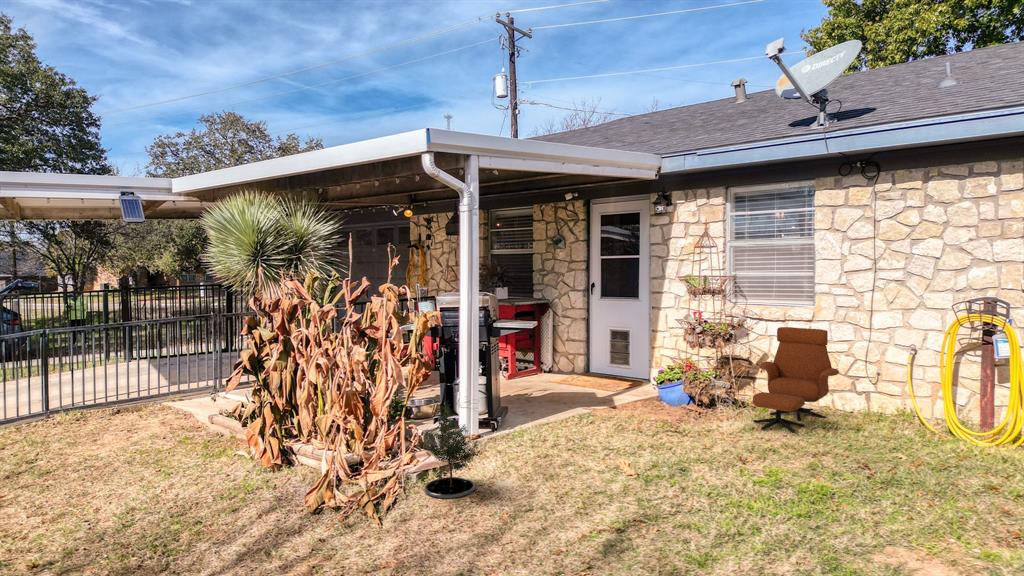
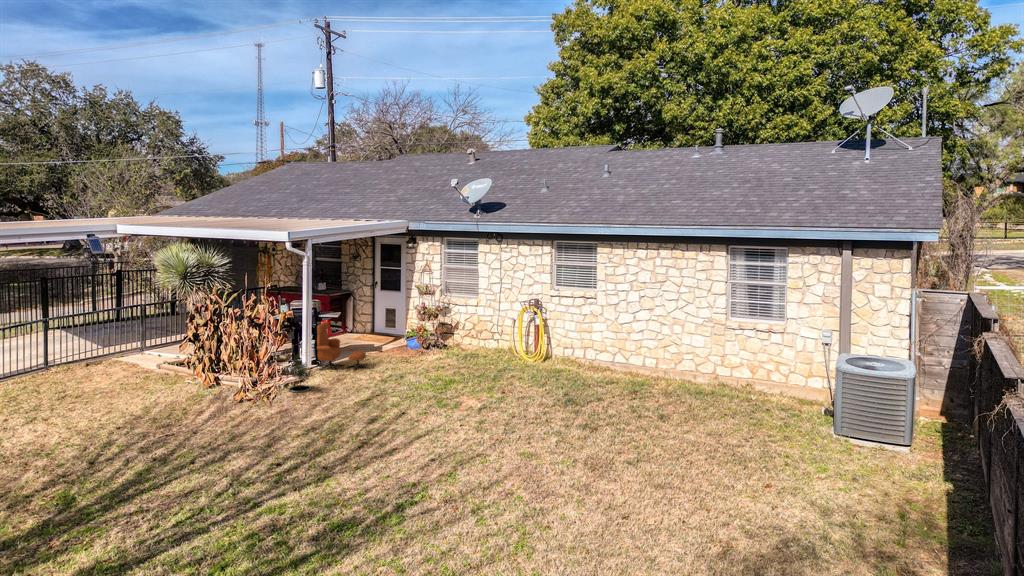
lounge chair: present [753,327,839,433] -> present [317,322,367,370]

